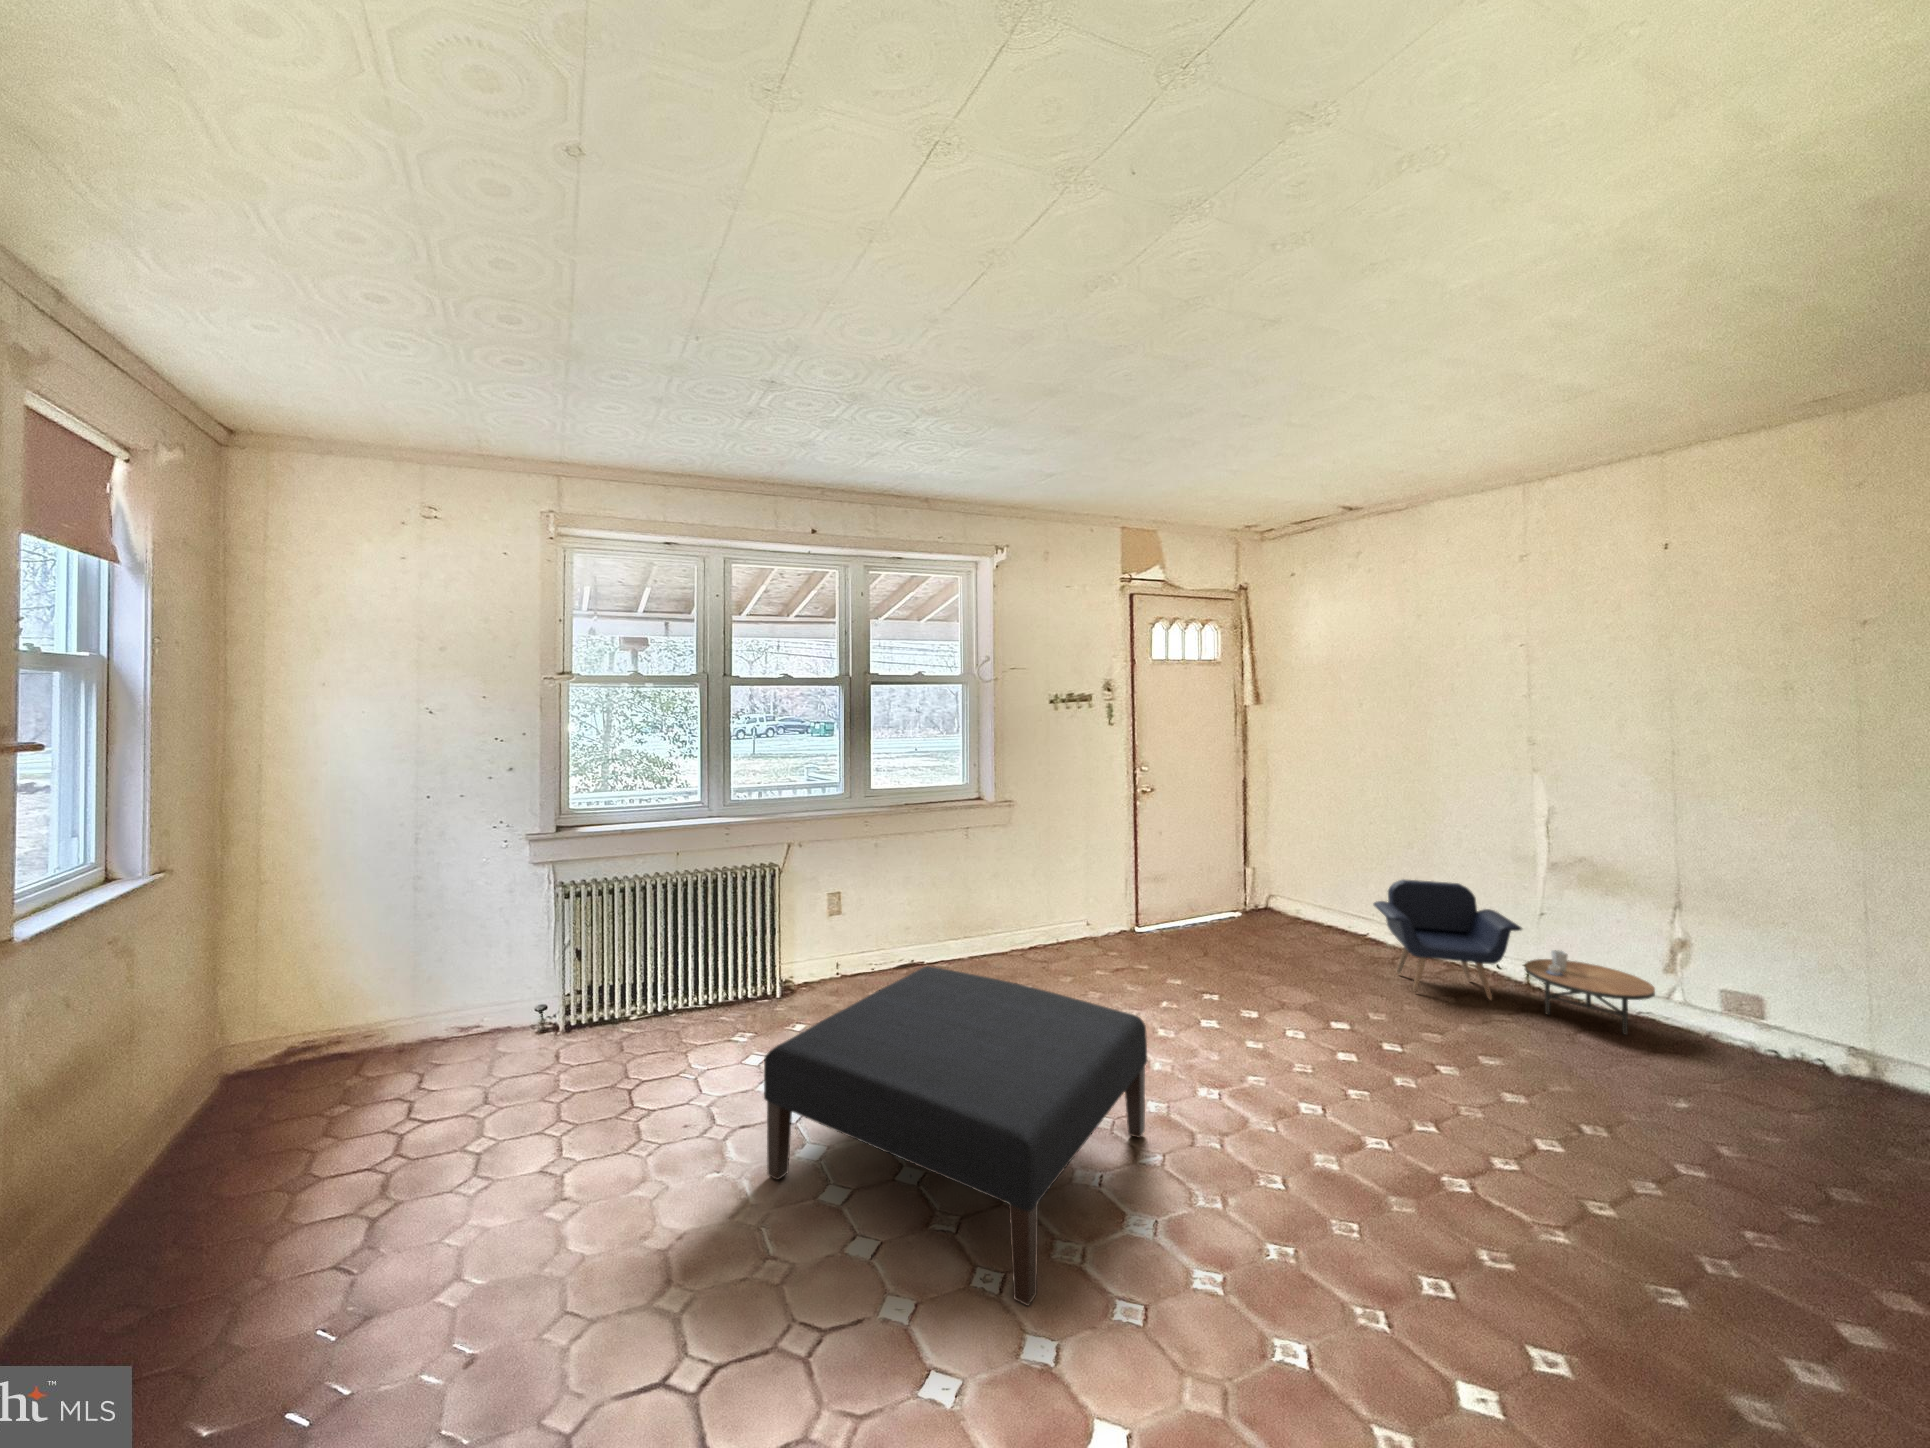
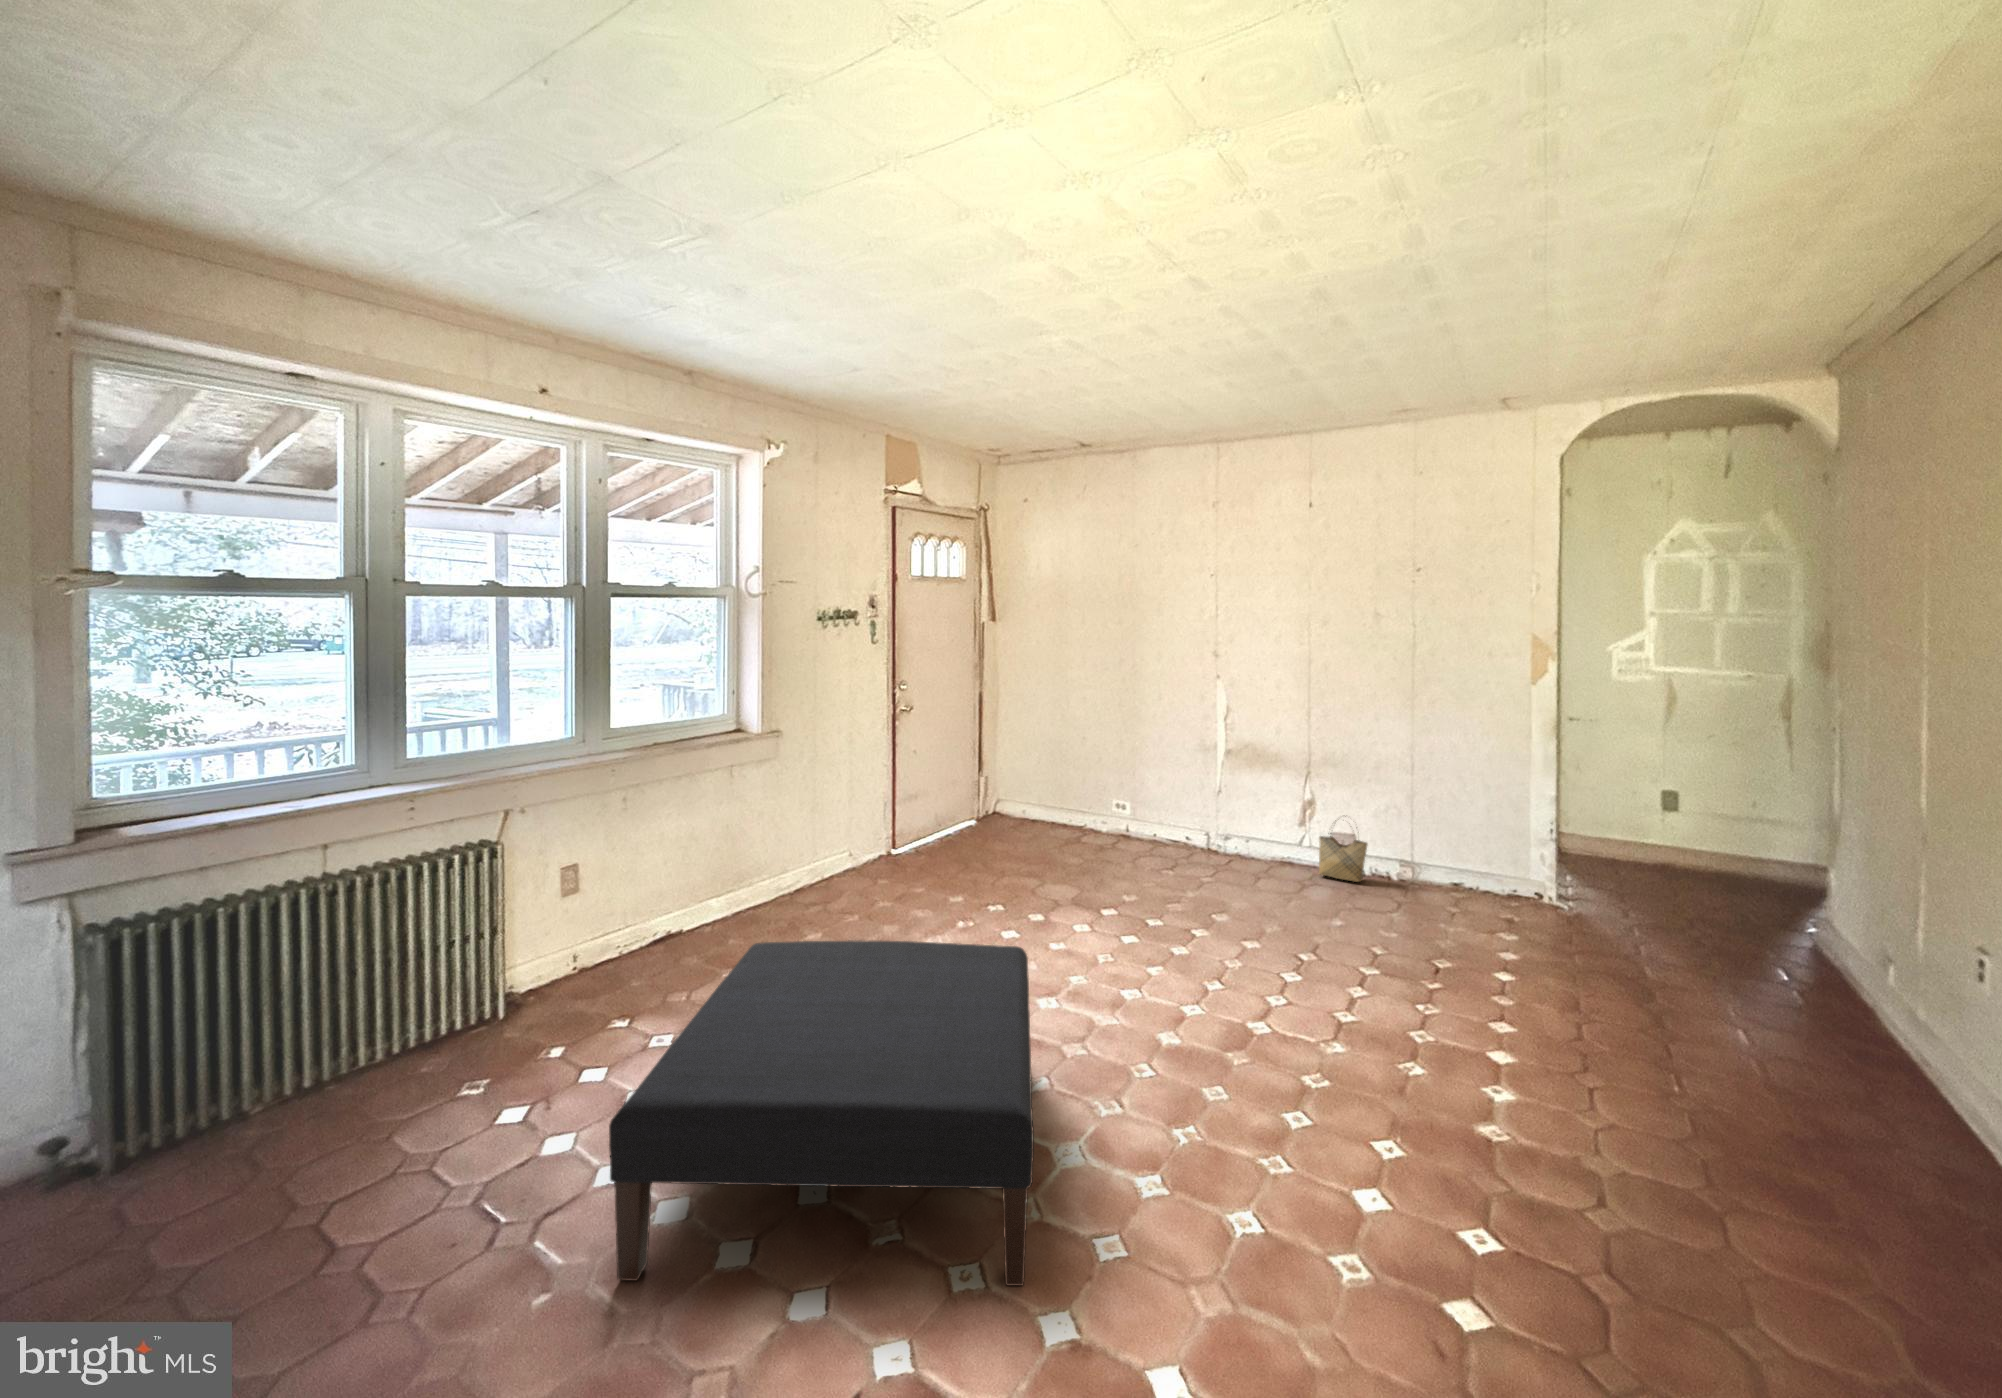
armchair: present [1374,879,1655,1035] -> none [1110,778,1295,879]
woven basket: none [1701,964,1796,1065] -> present [1319,820,1367,882]

